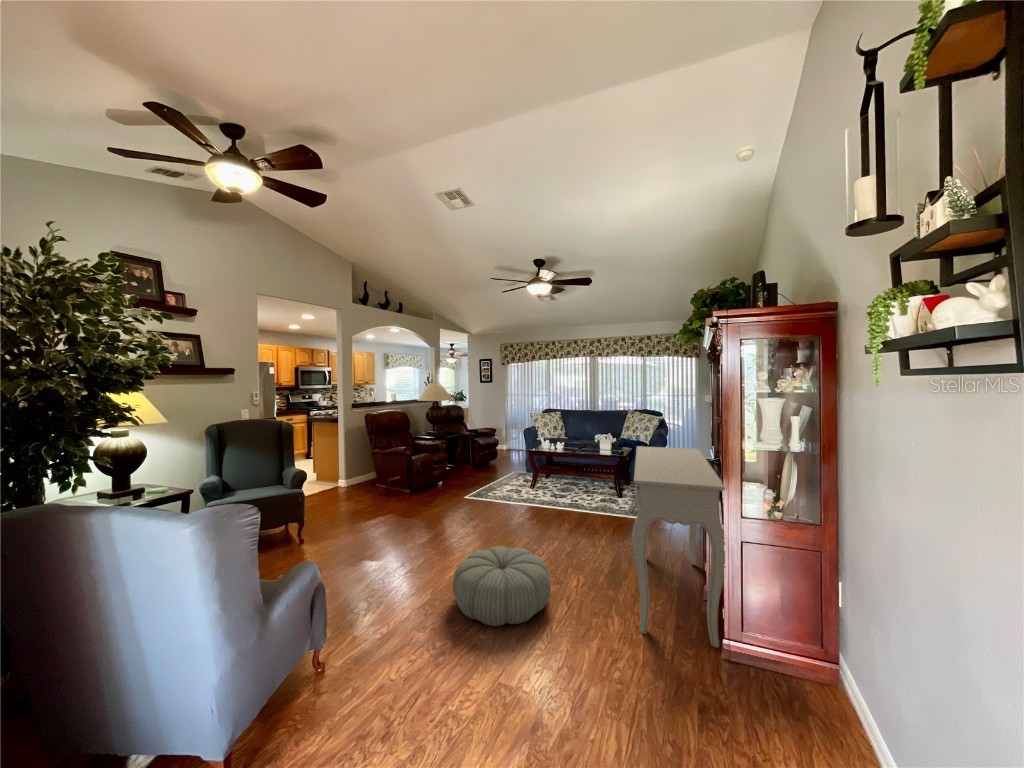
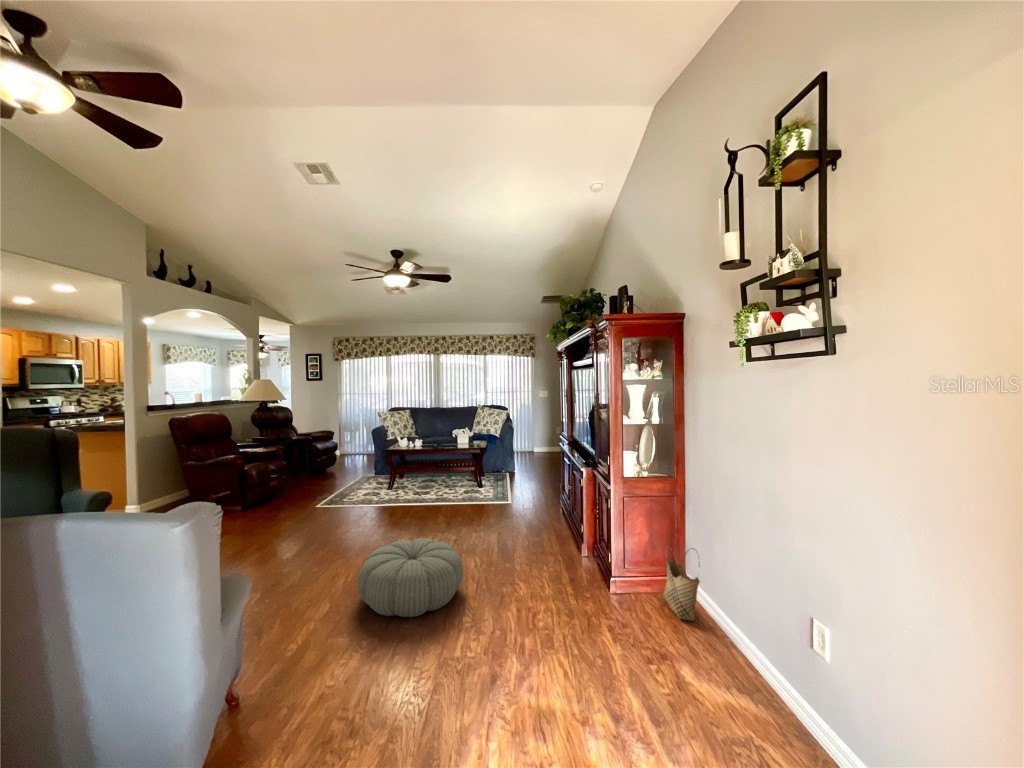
console table: present [632,446,725,647] -> none [517,432,614,591]
woven basket: none [799,622,852,741] -> present [663,548,700,621]

